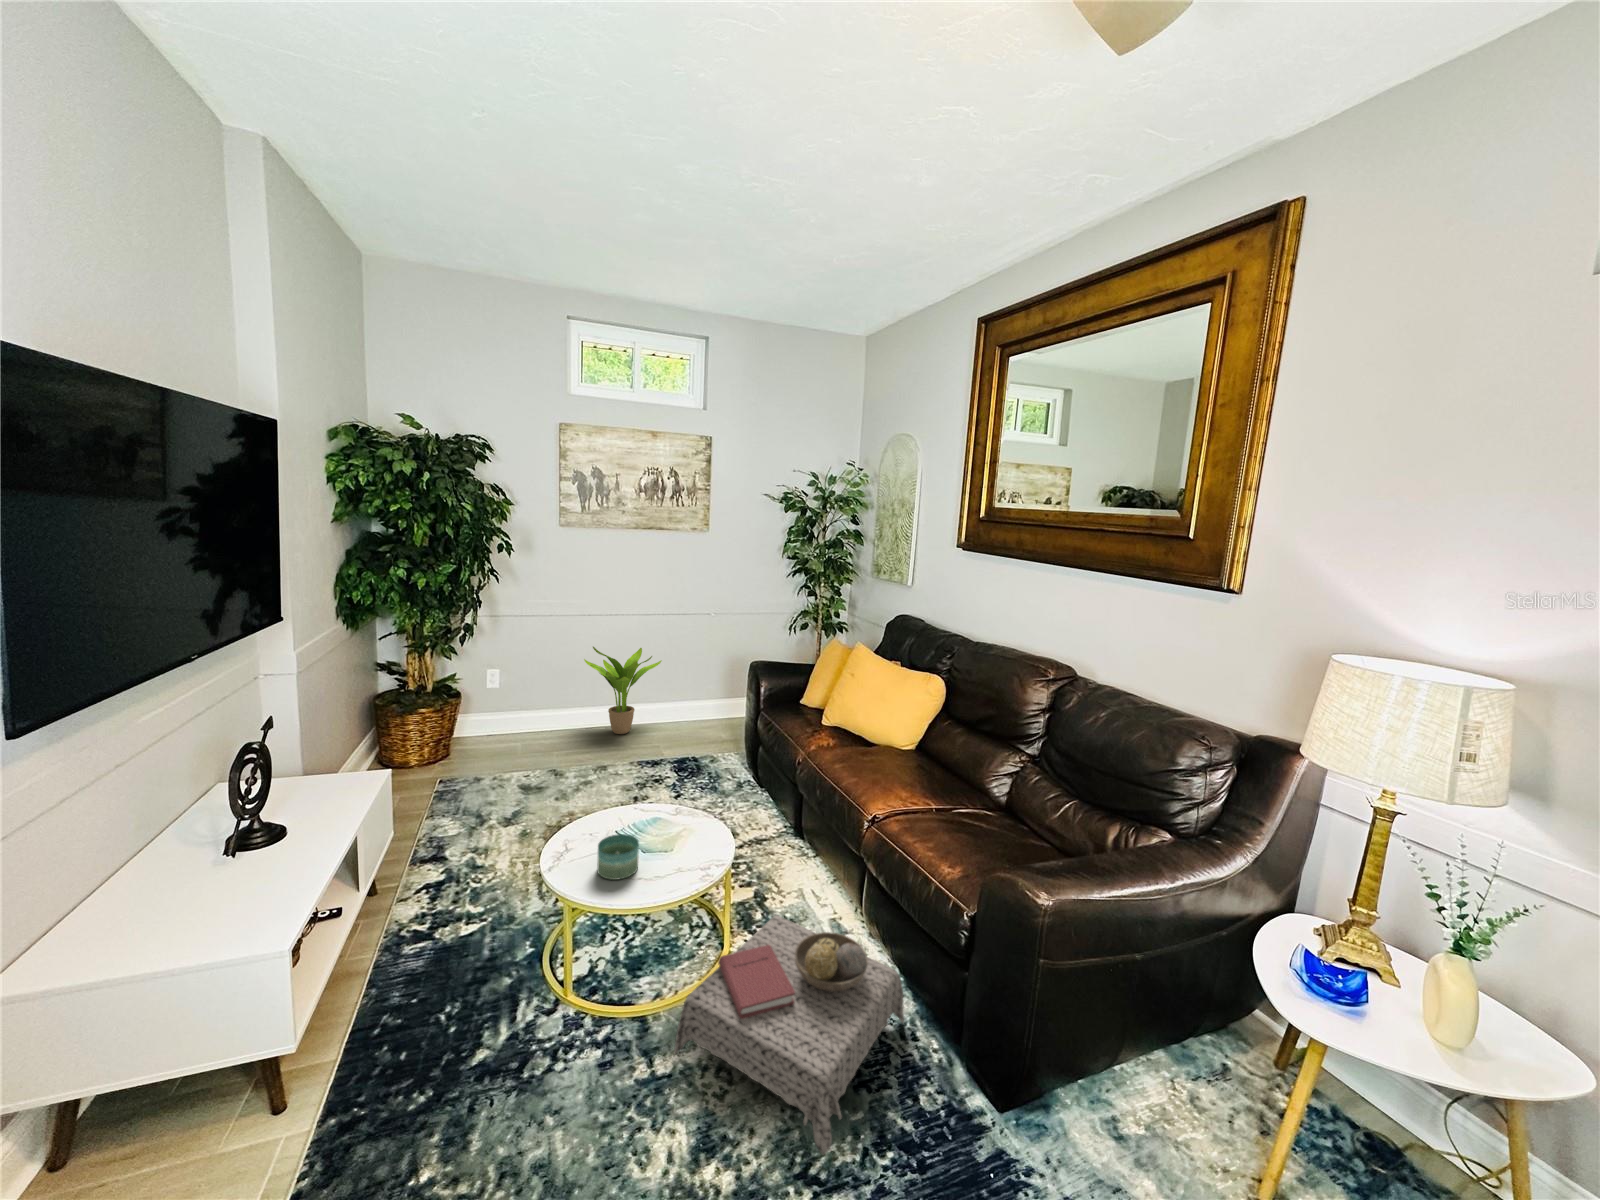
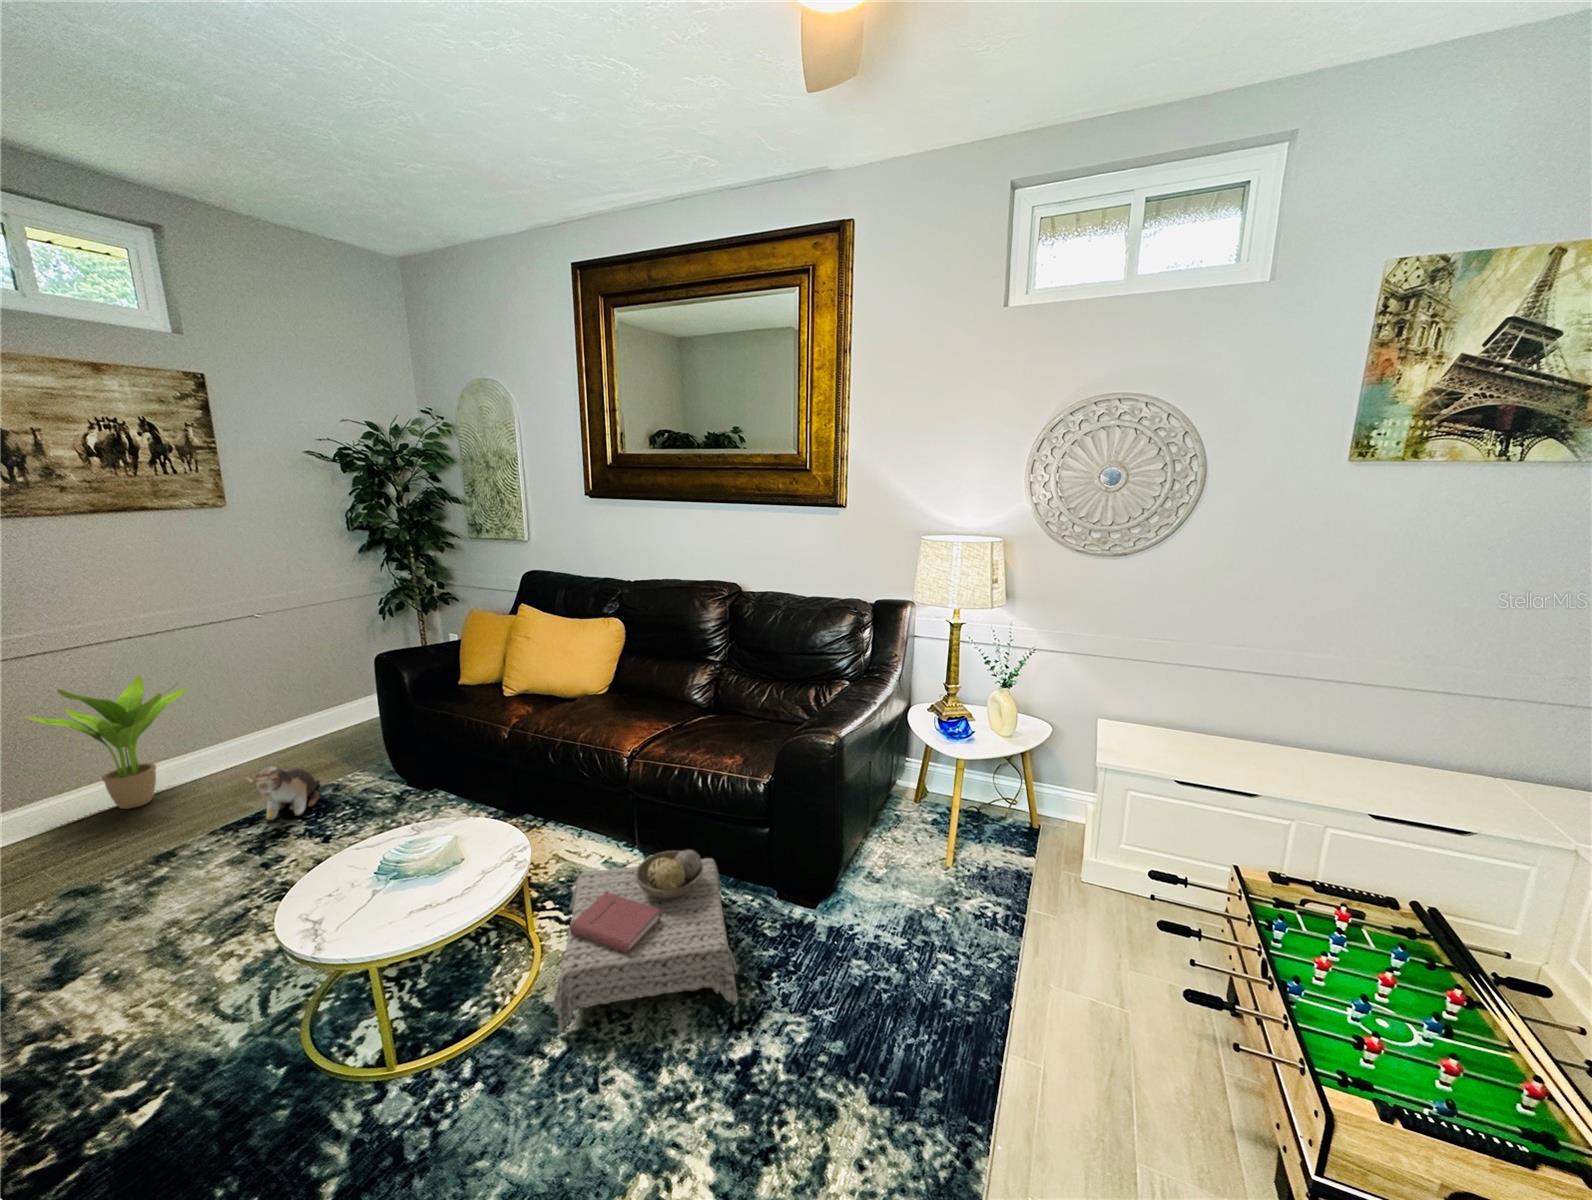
plush toy: none [652,730,707,773] -> present [246,766,320,820]
candle: present [597,834,639,880] -> none [381,860,440,918]

